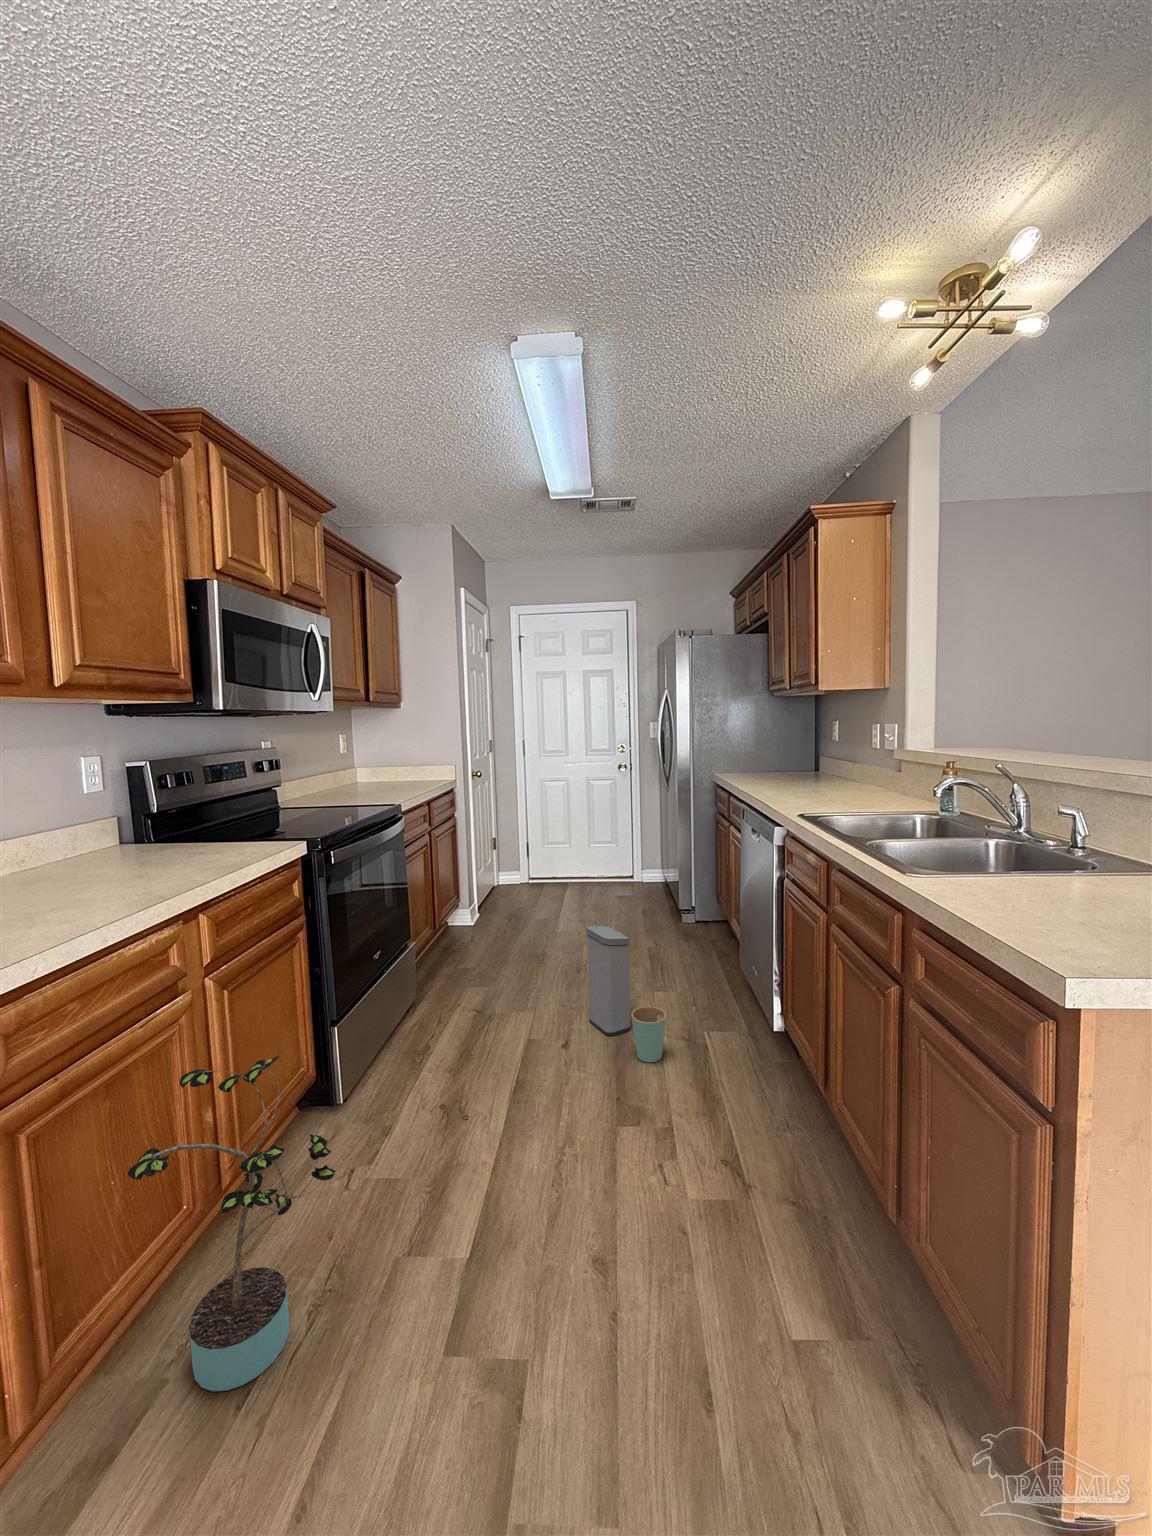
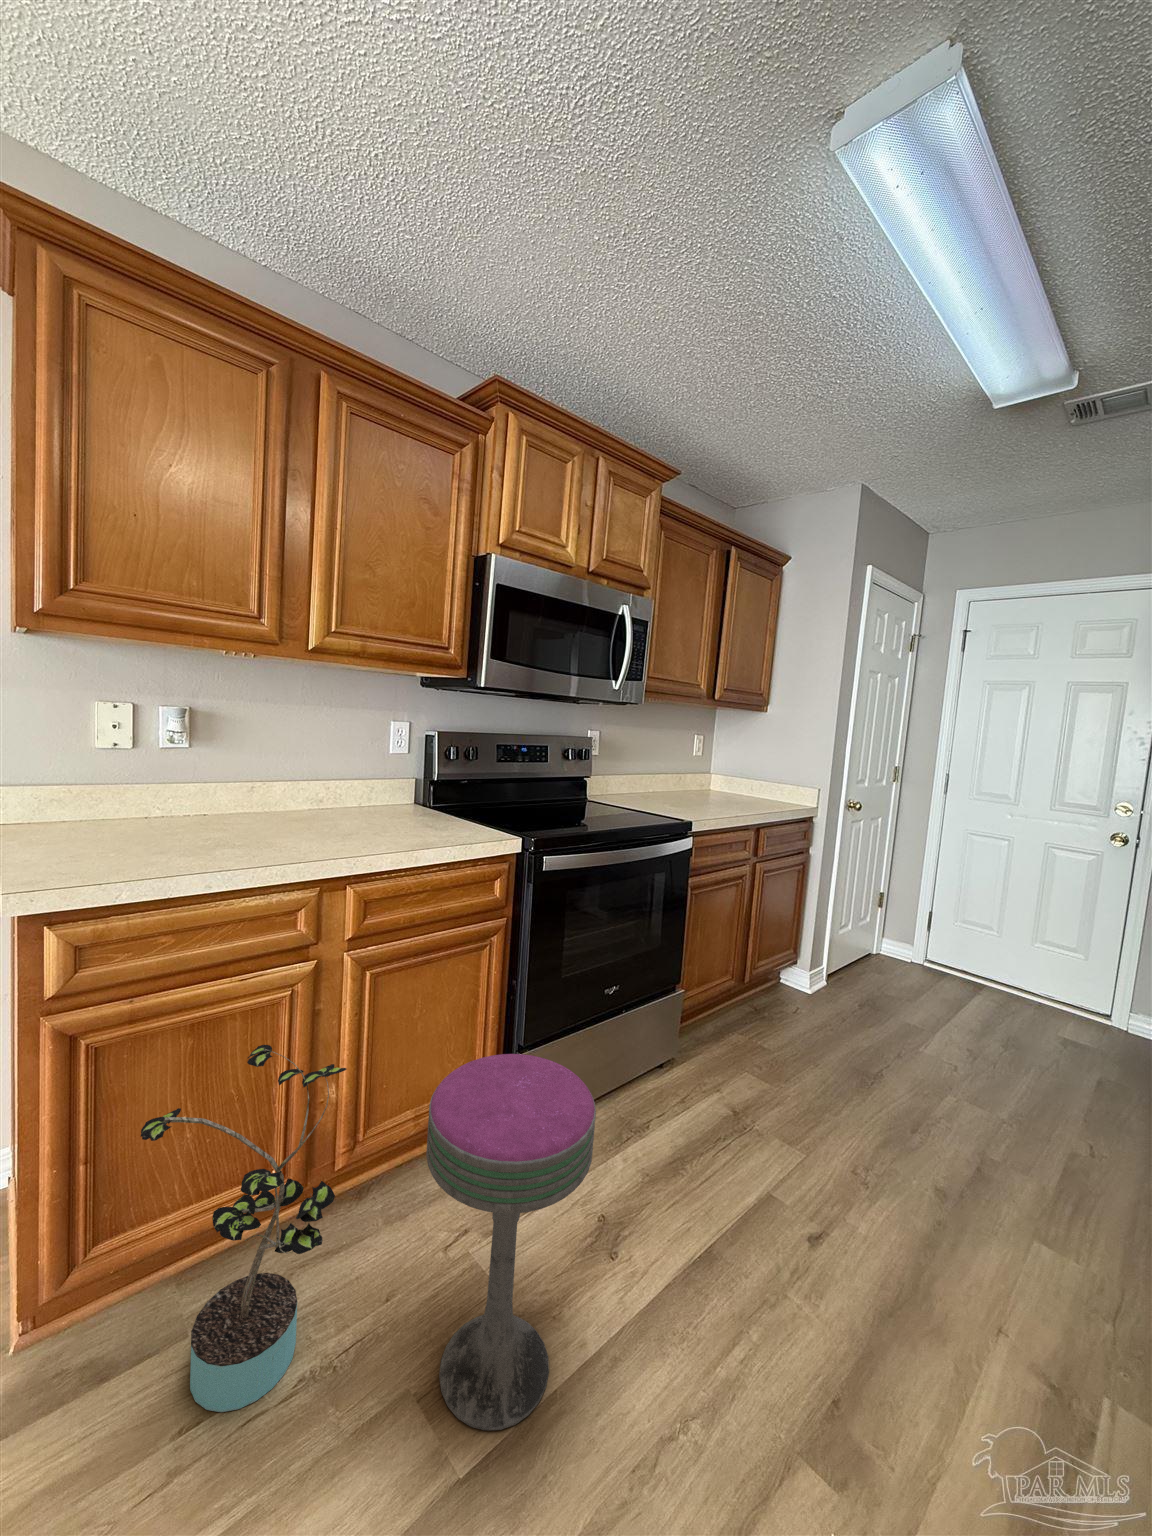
trash can: present [586,926,666,1062] -> none [881,1074,1000,1378]
bar stool: none [367,983,492,1245] -> present [426,1054,596,1431]

